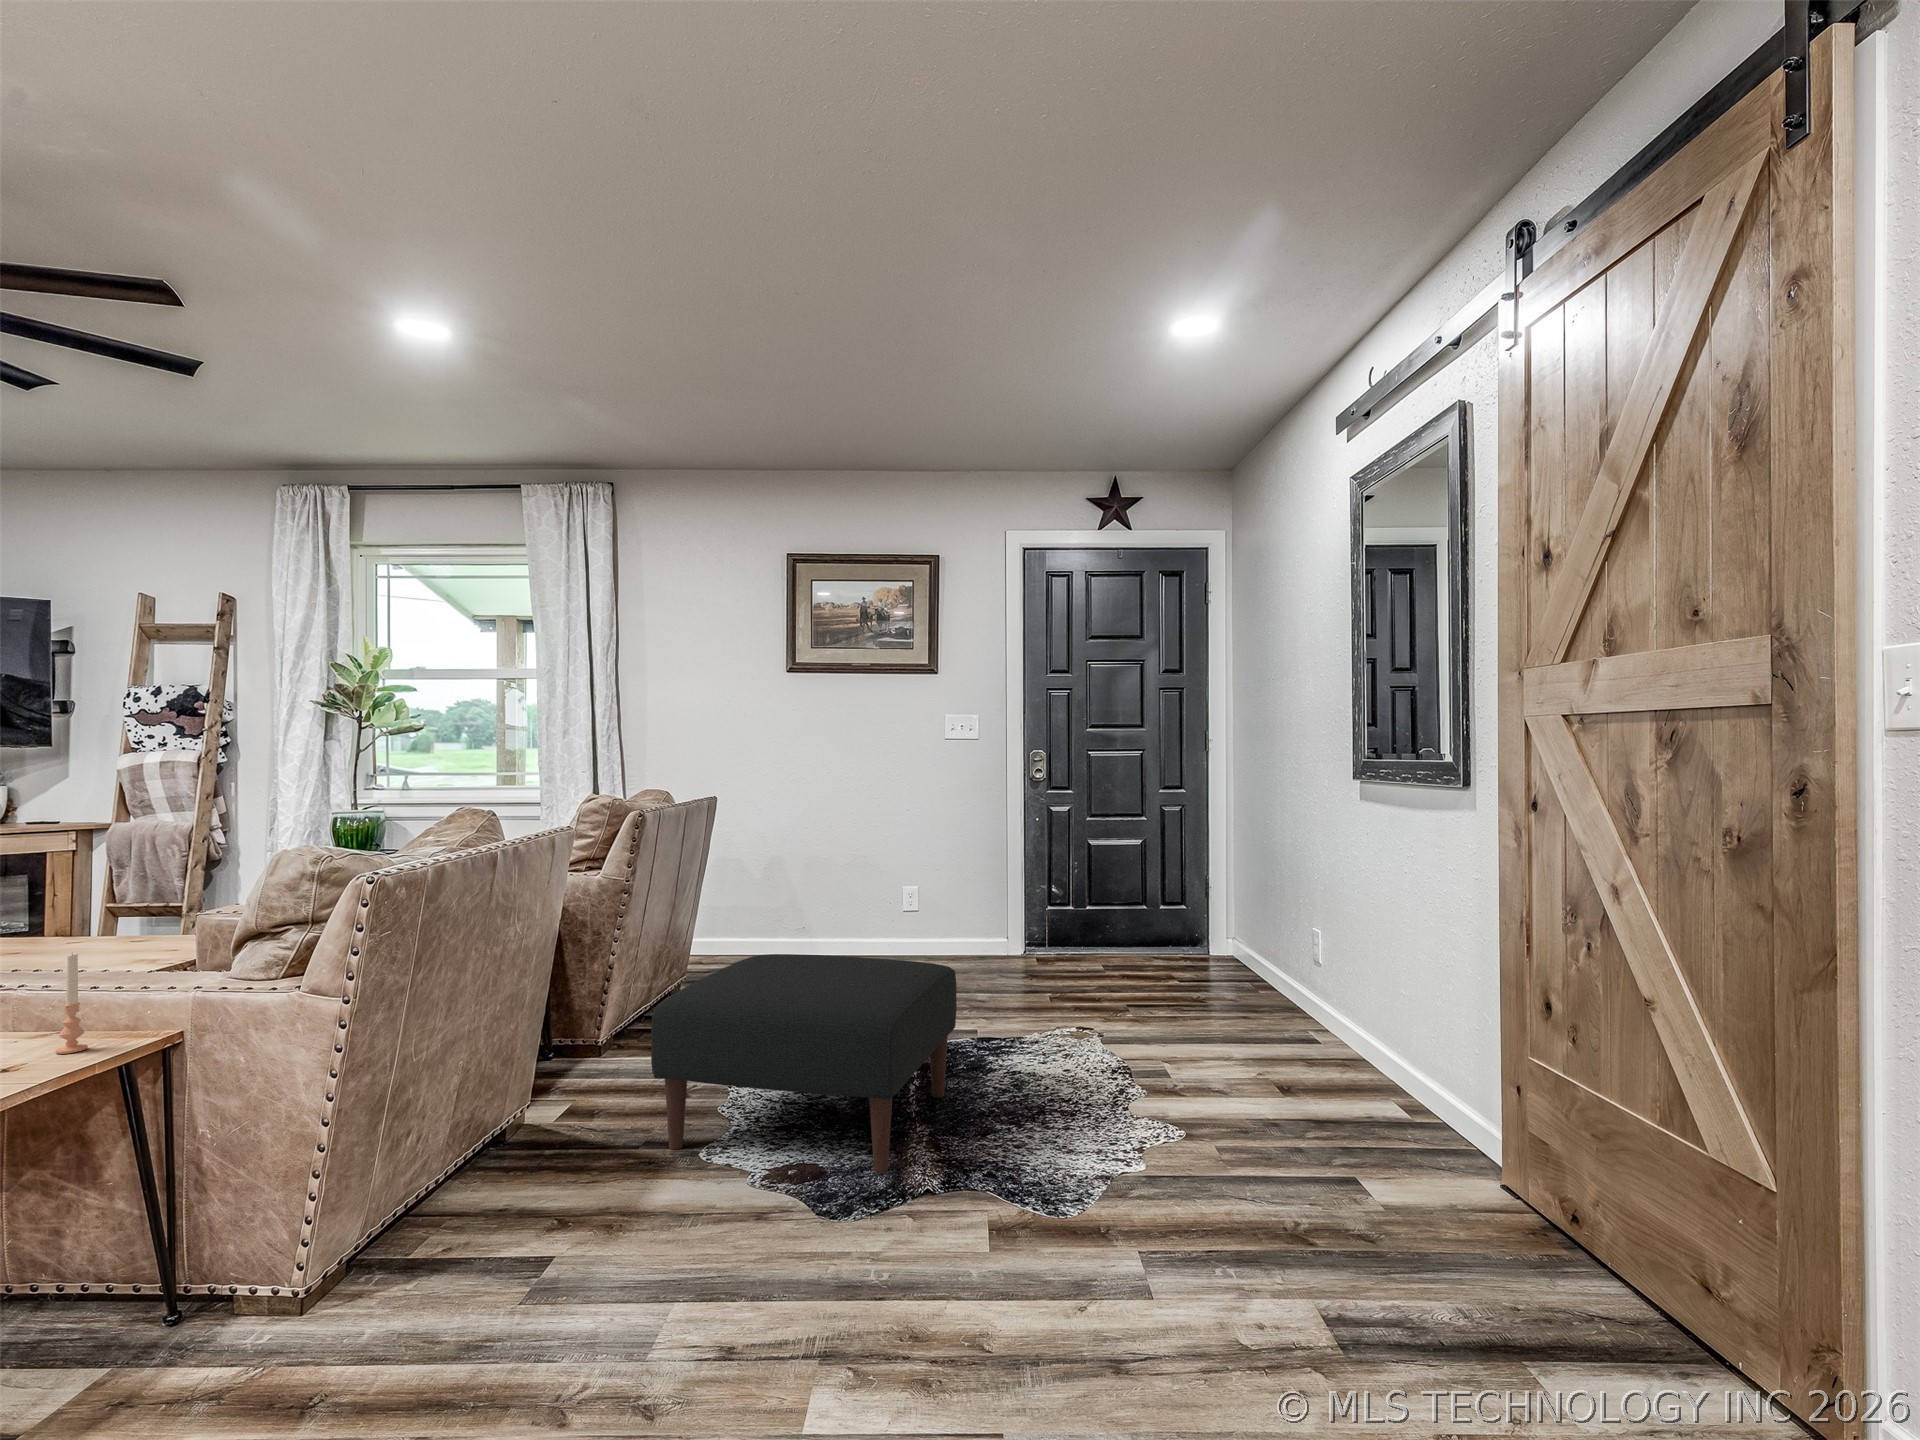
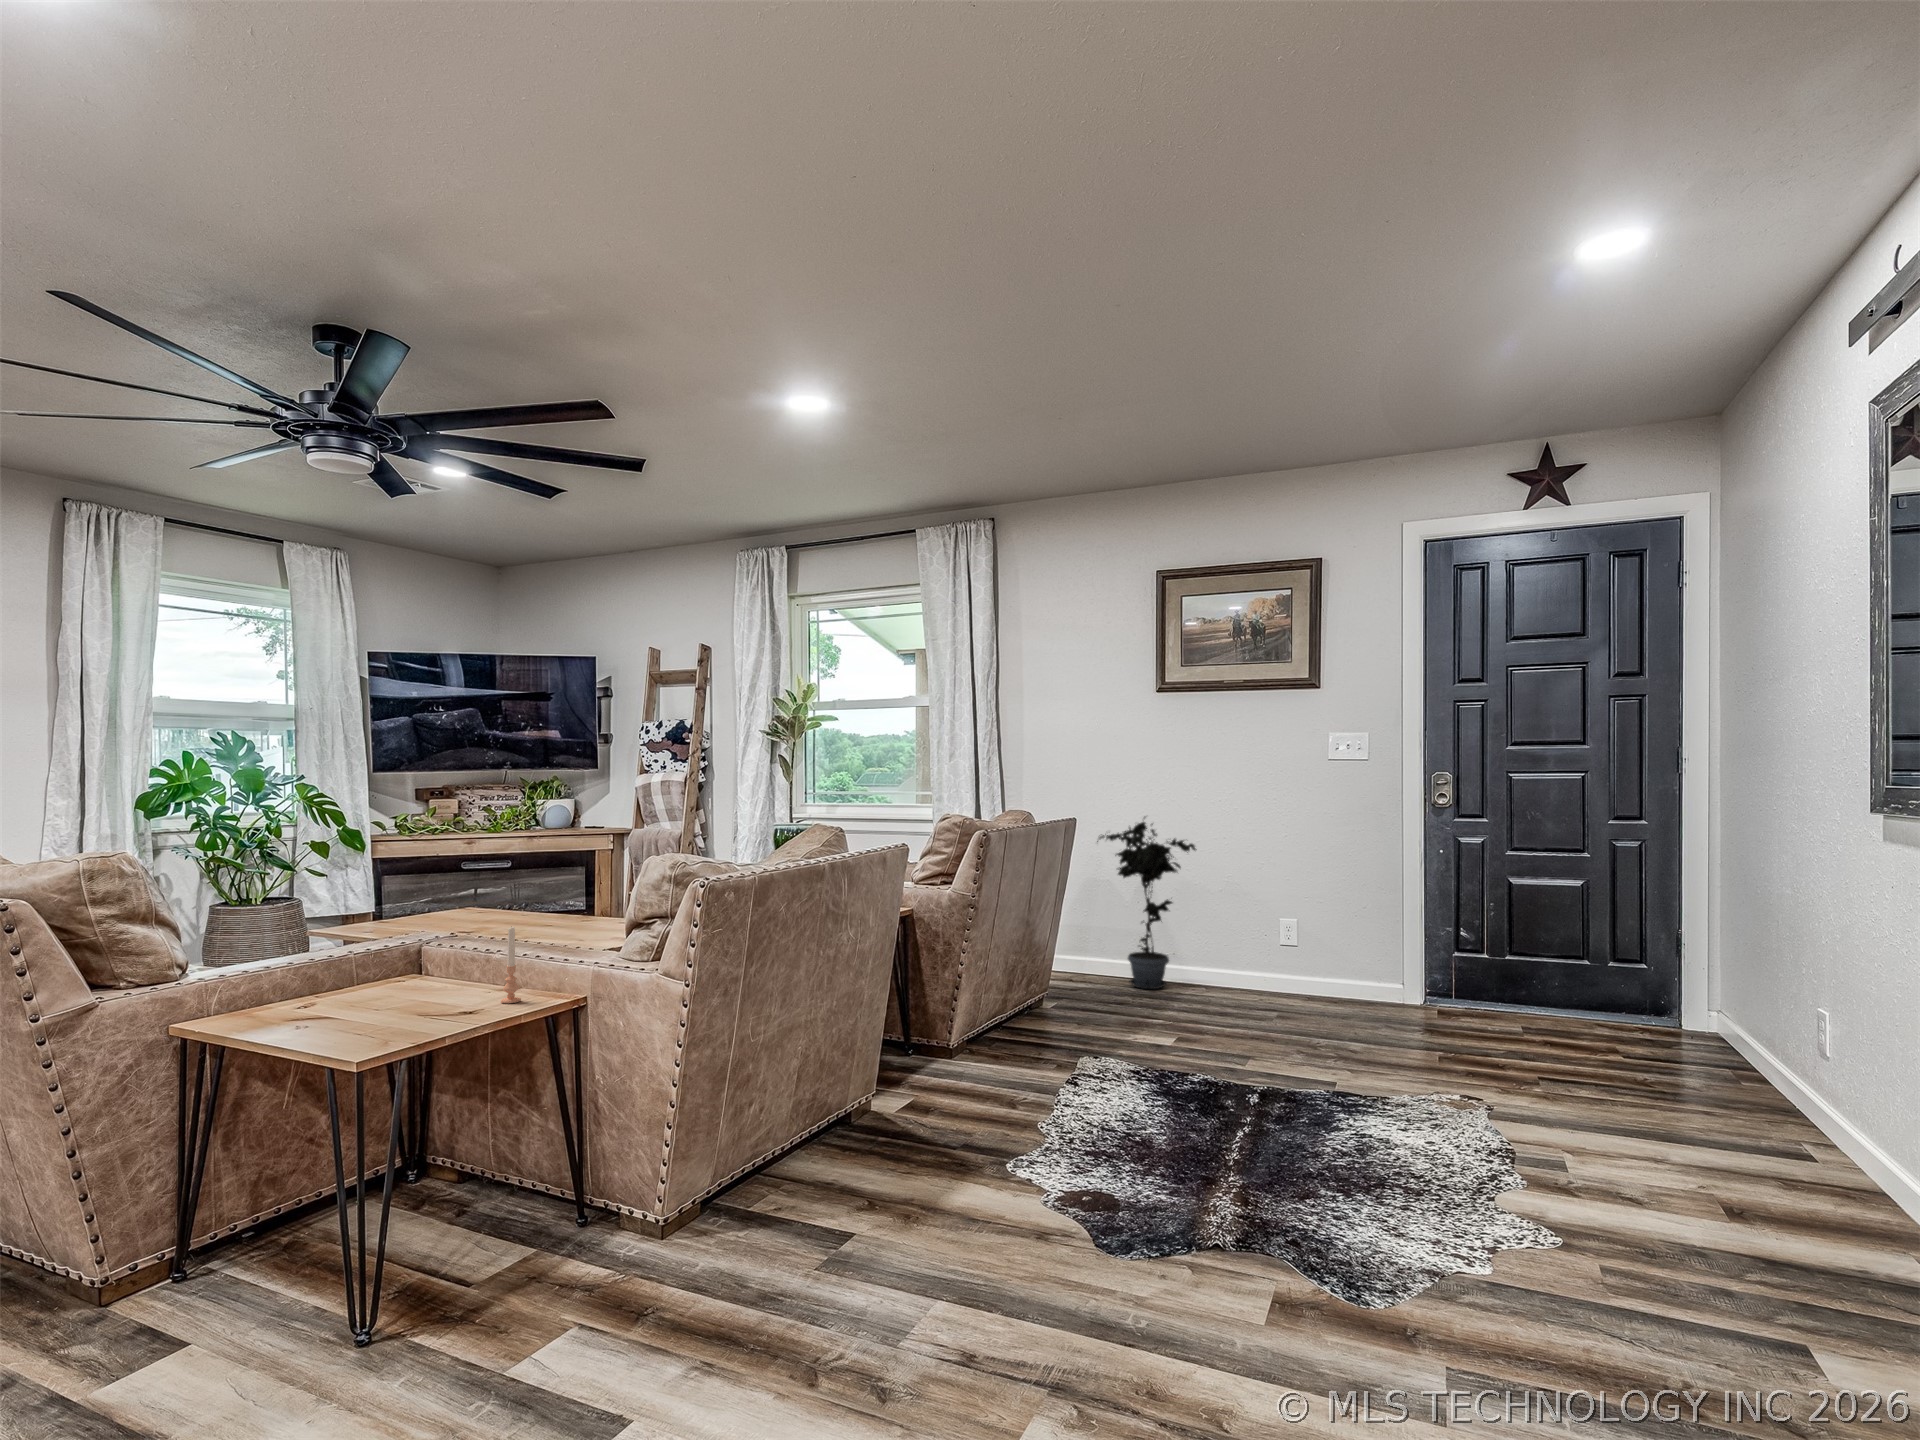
potted plant: none [724,792,828,964] -> present [1097,817,1197,989]
ottoman: present [651,954,957,1173] -> none [966,978,1288,1217]

